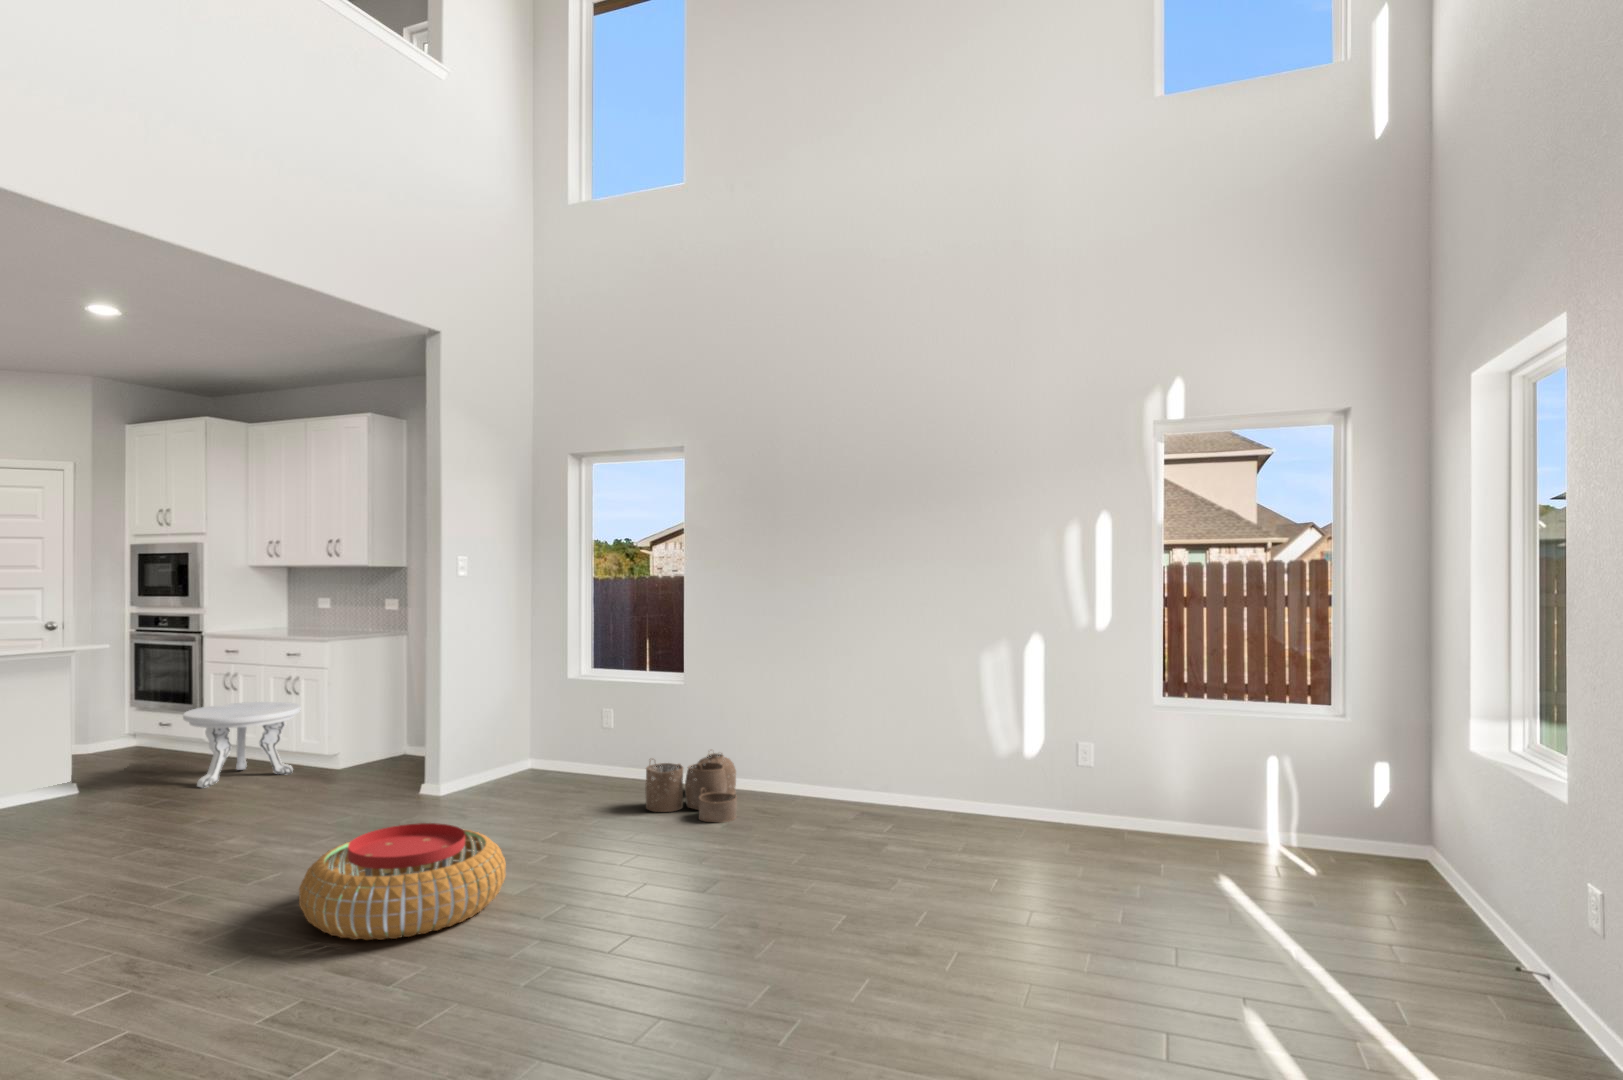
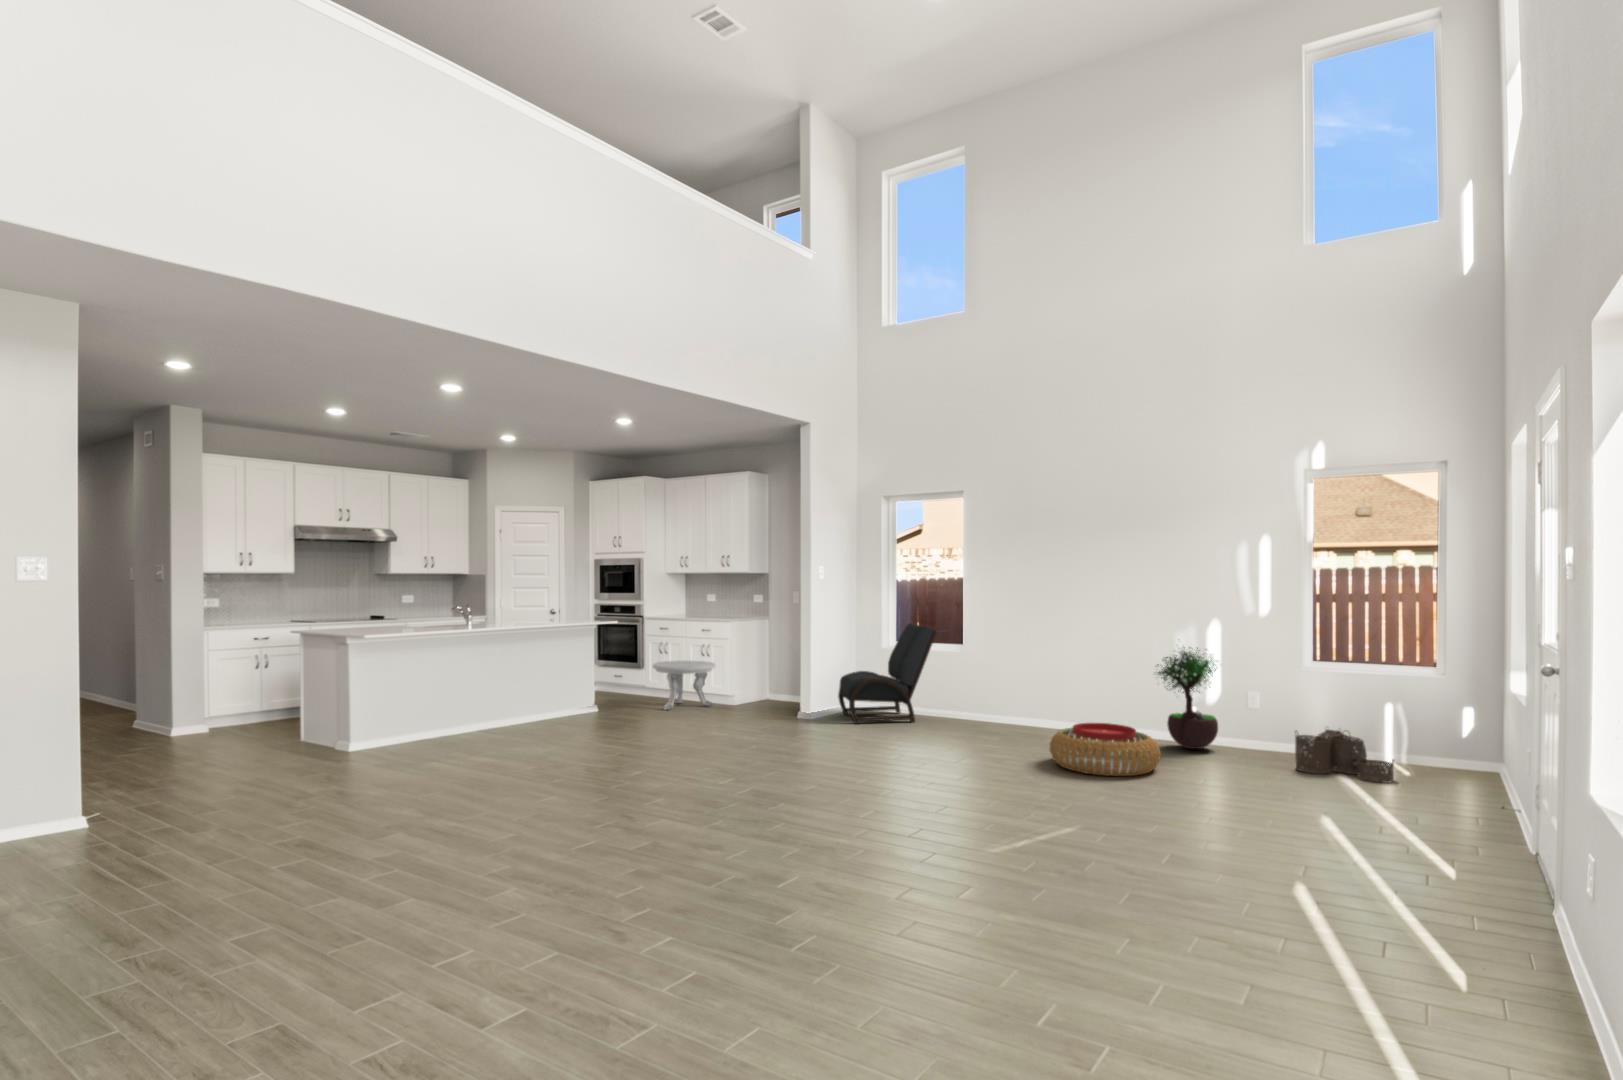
lounge chair: none [492,640,641,802] -> present [838,623,937,724]
potted tree: none [951,666,1049,829] -> present [1157,647,1218,749]
woven basket: present [645,753,737,823] -> present [1295,730,1394,783]
pouf: present [299,823,506,940] -> present [1050,723,1160,776]

